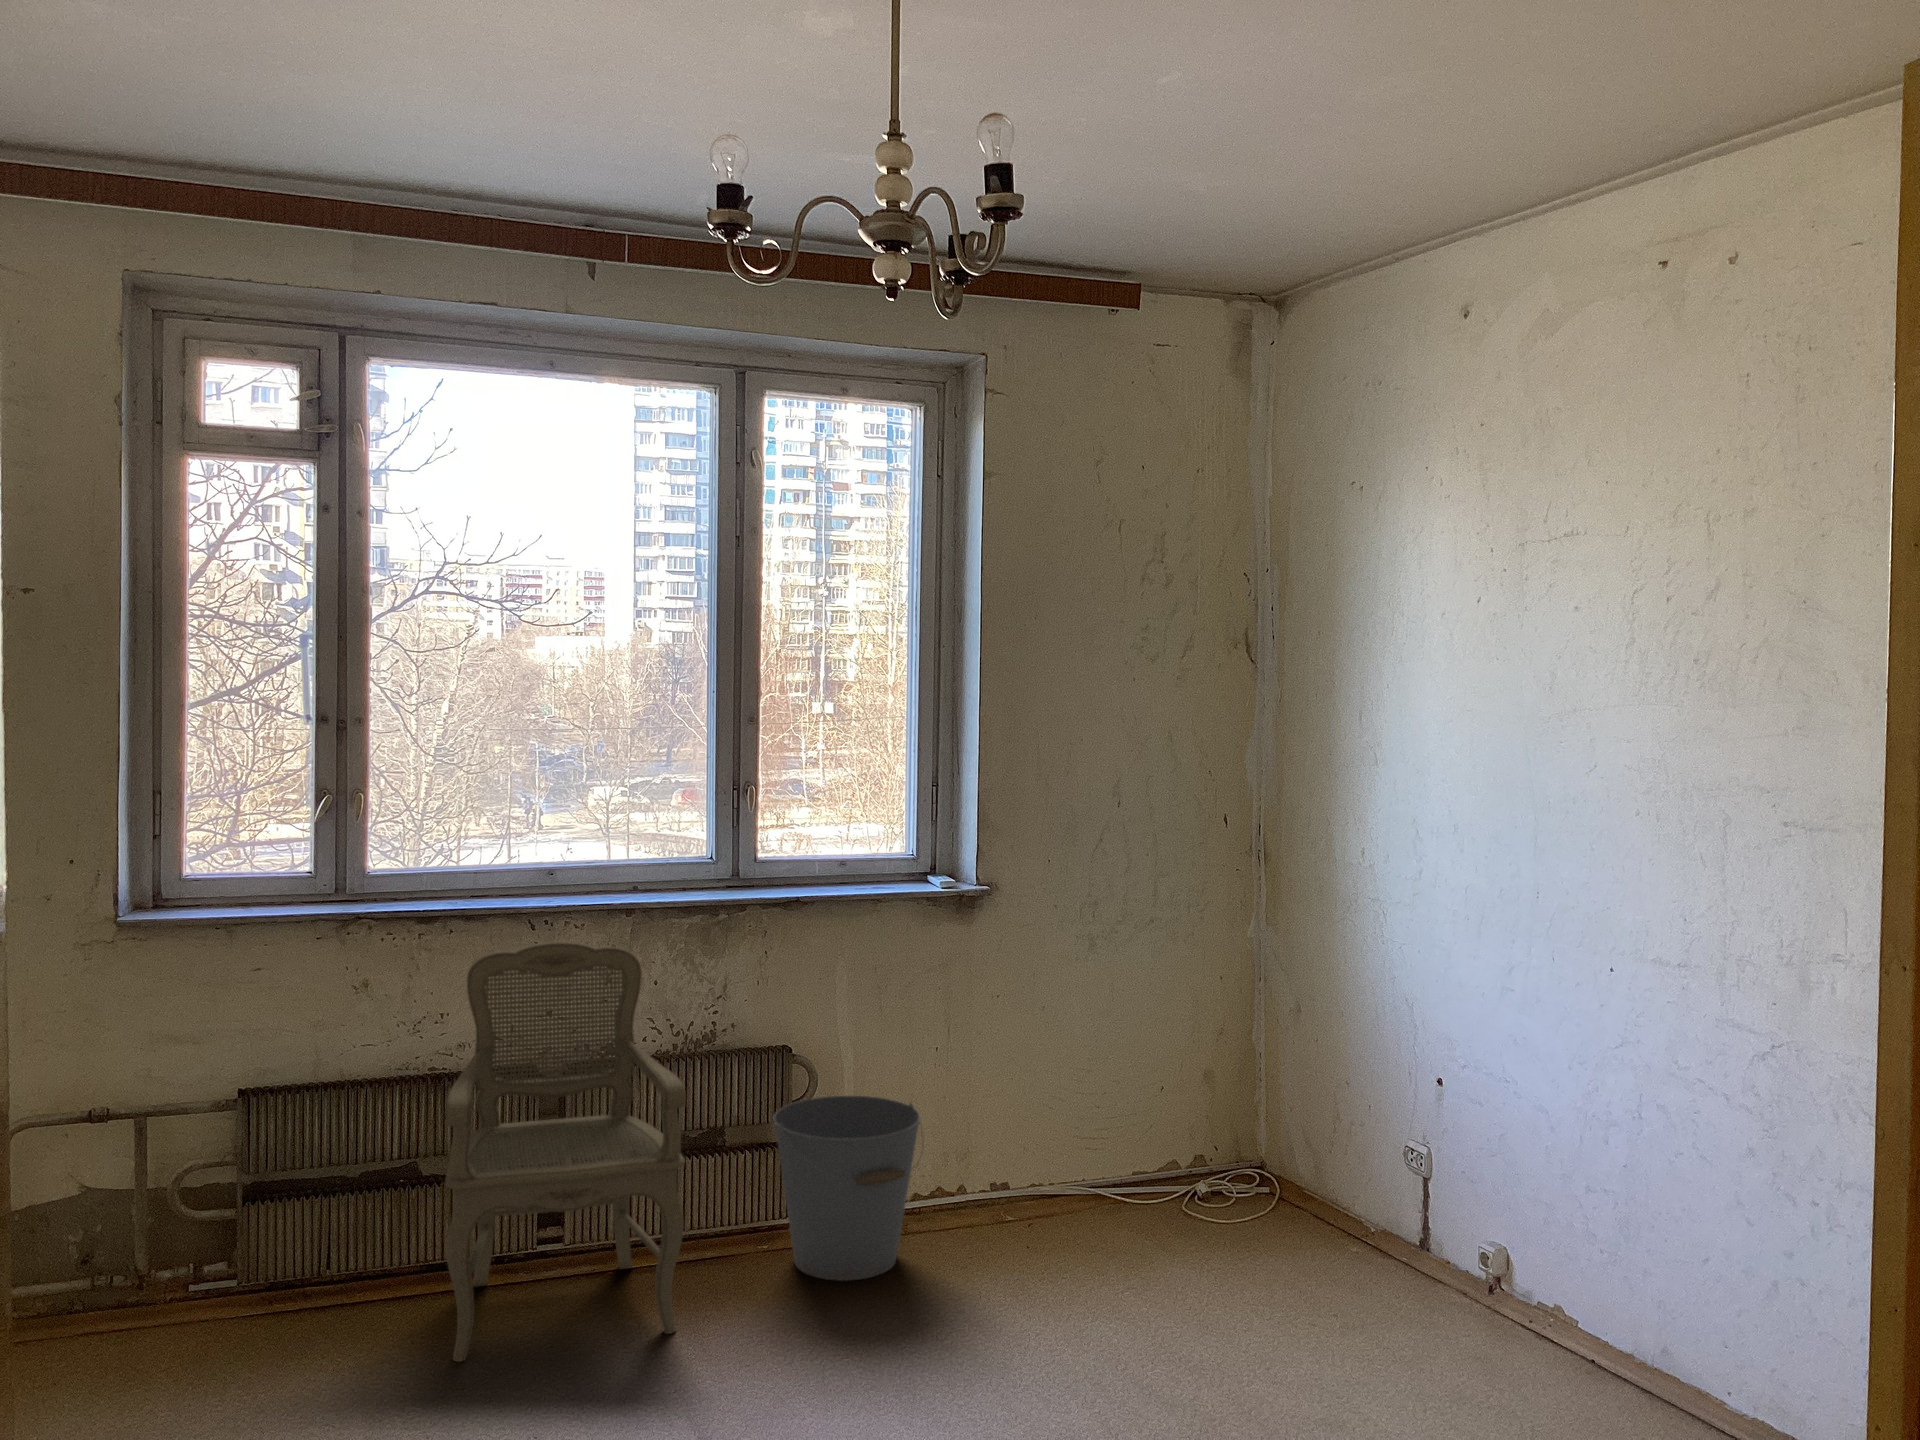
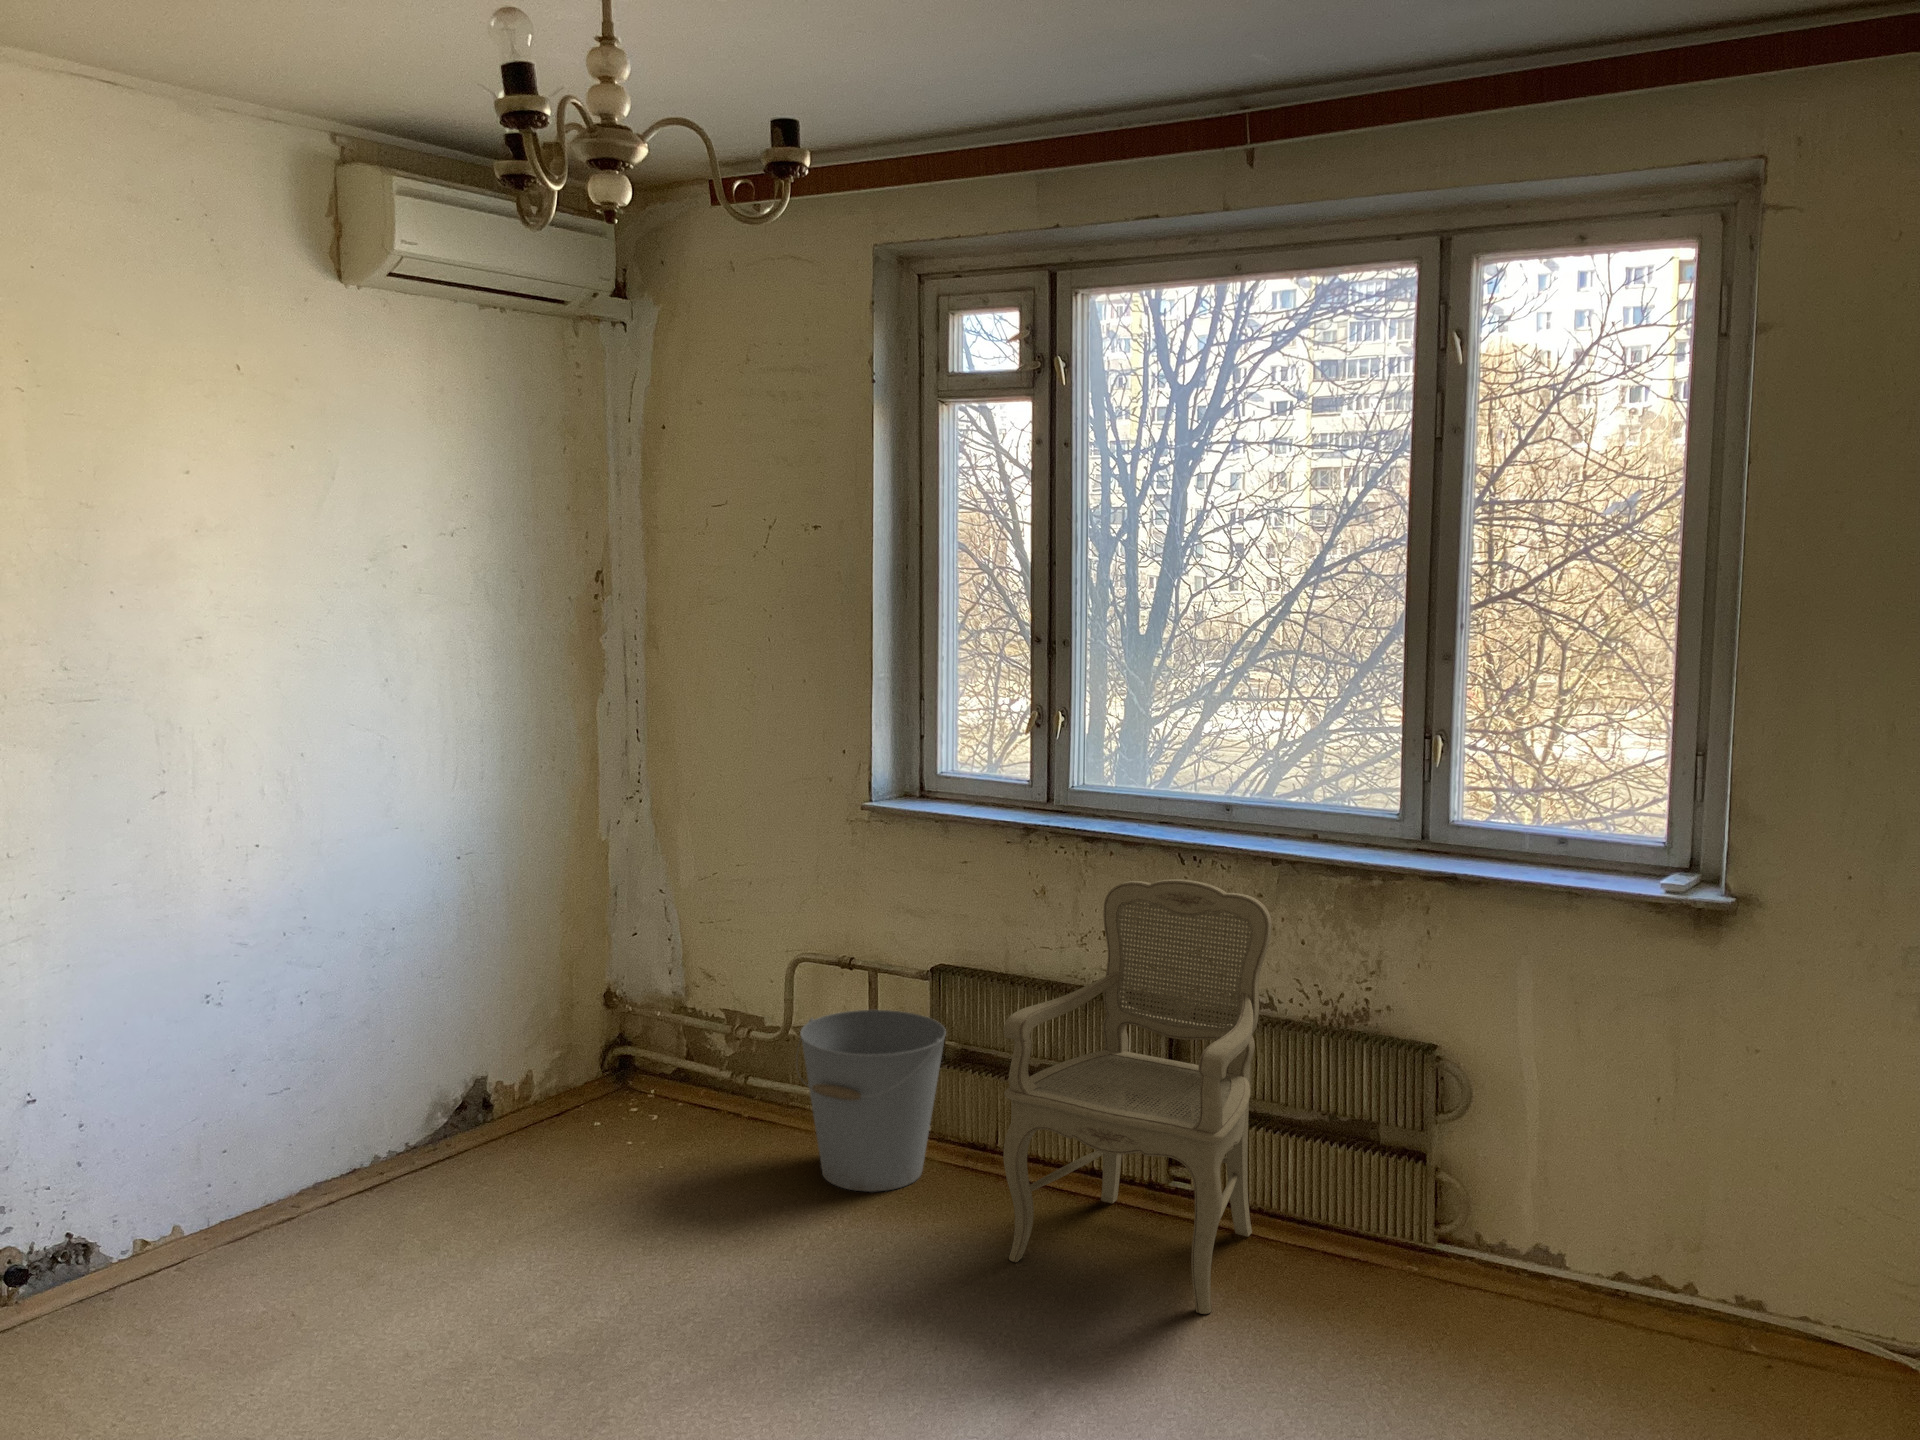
bucket: present [774,1096,924,1281] -> present [799,1010,946,1192]

